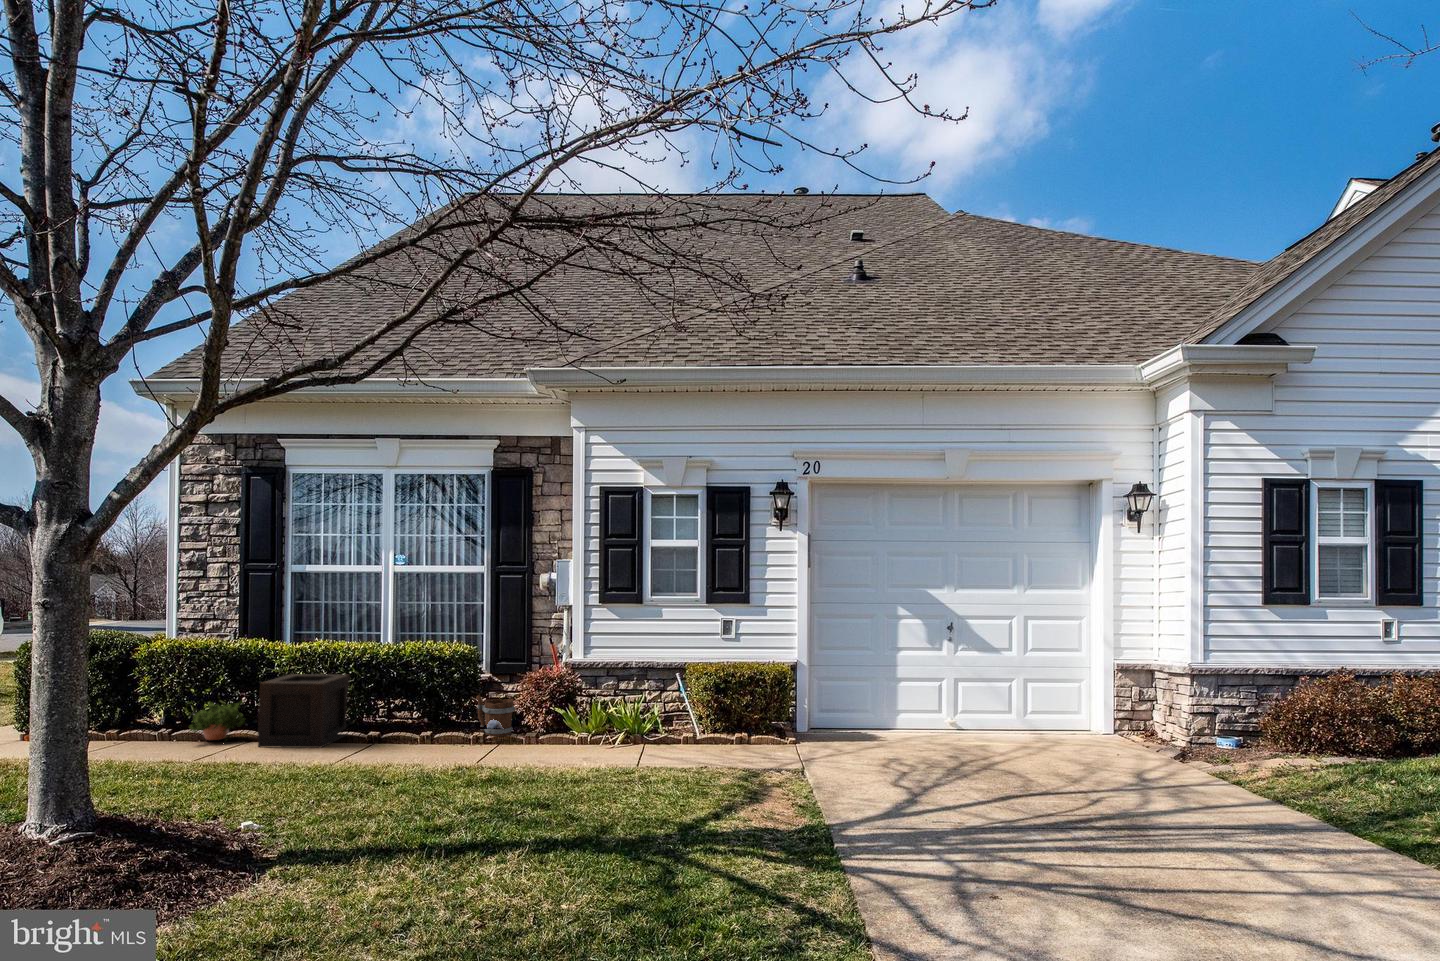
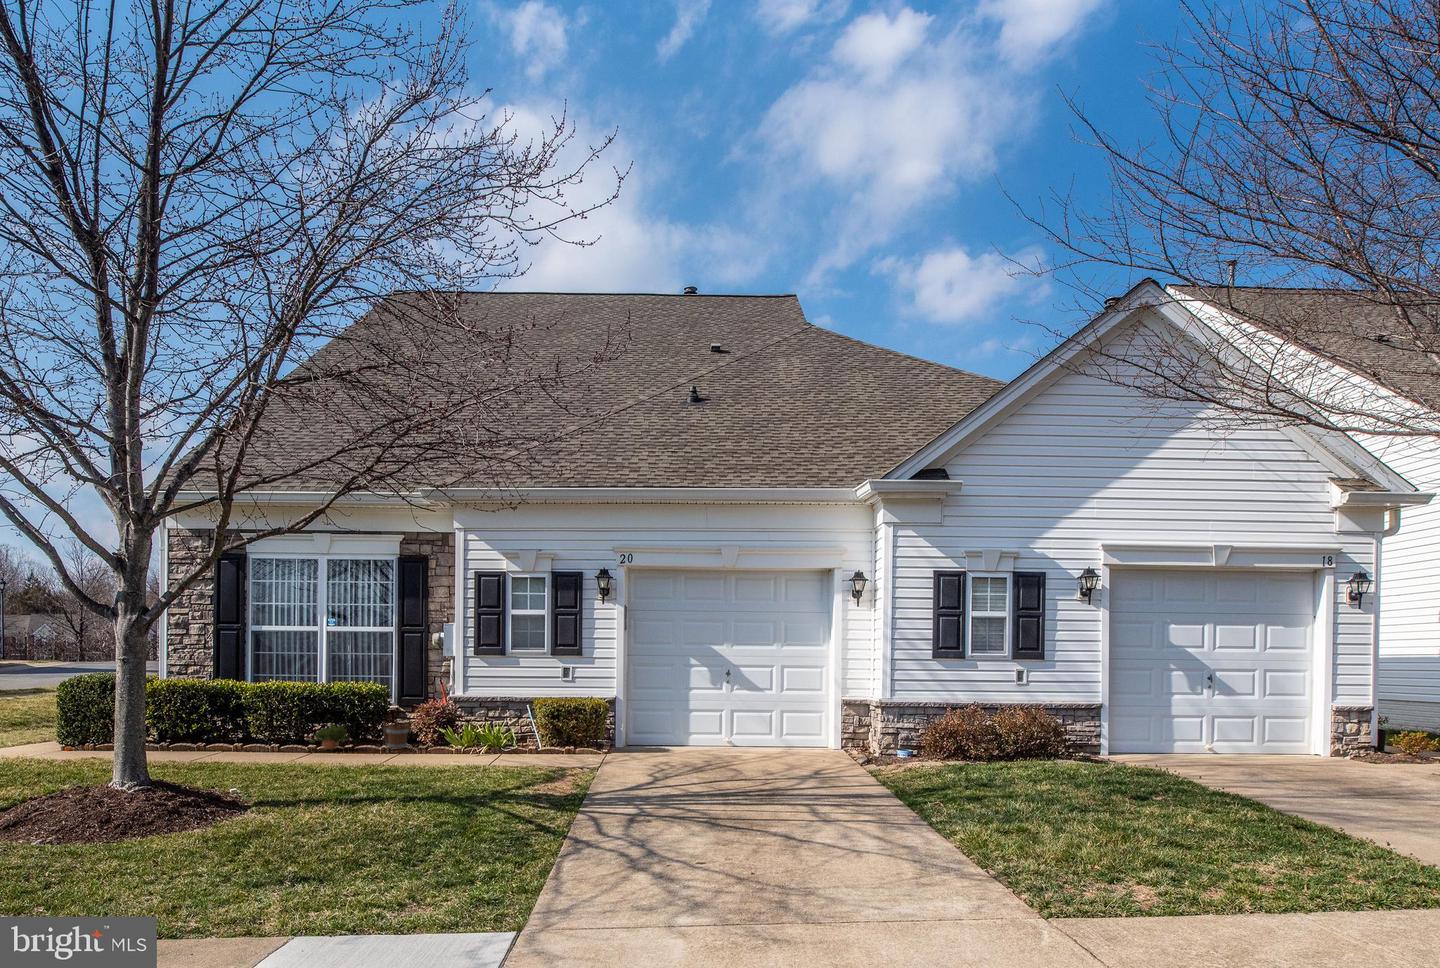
wooden crate: present [258,674,350,748] -> none [229,706,293,756]
potted plant: present [191,701,244,740] -> present [310,723,349,750]

